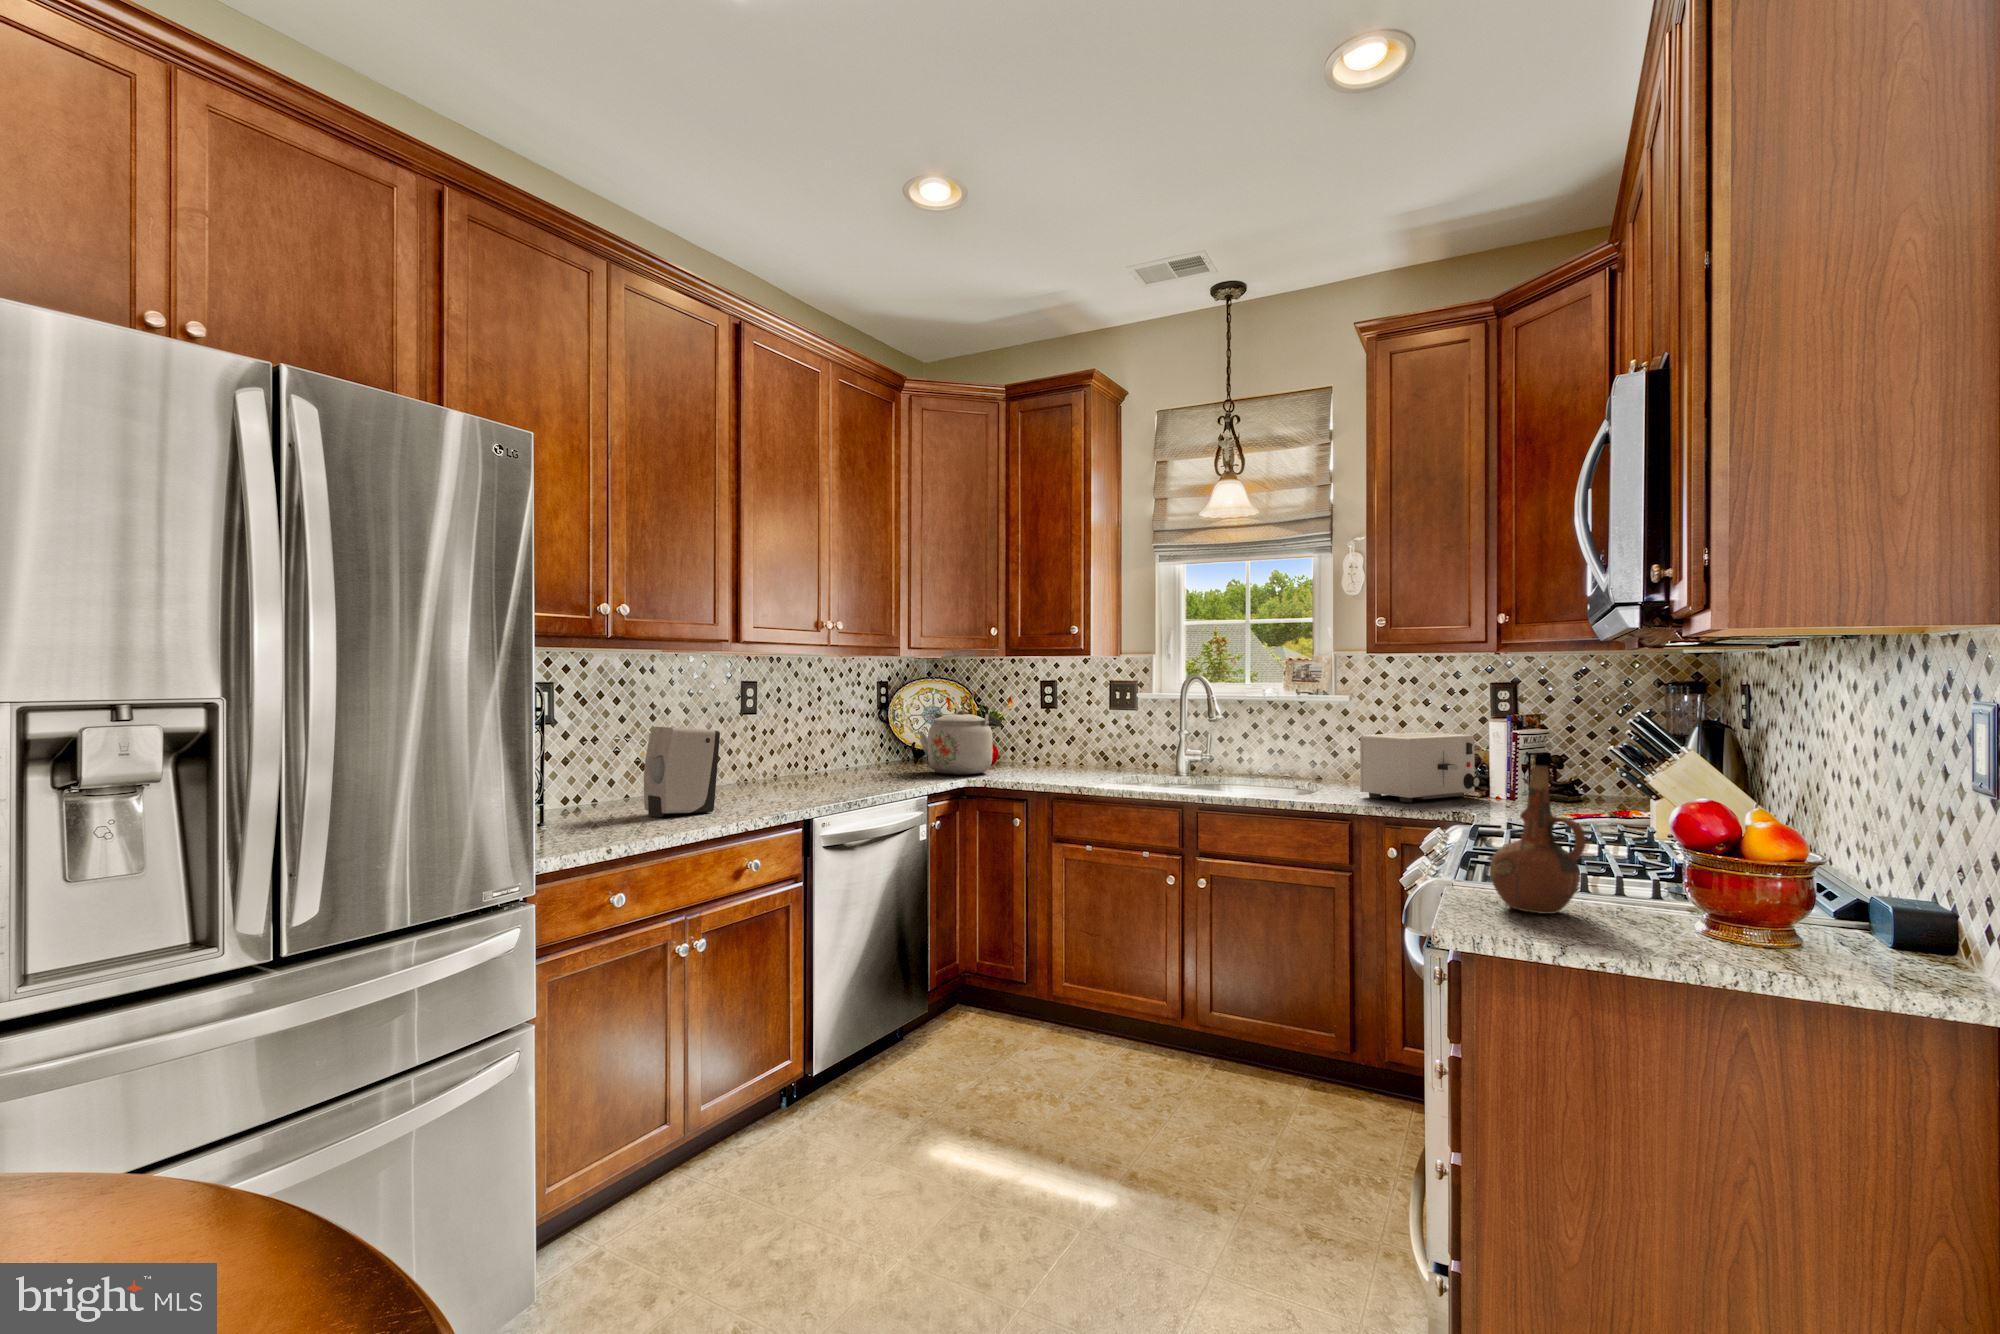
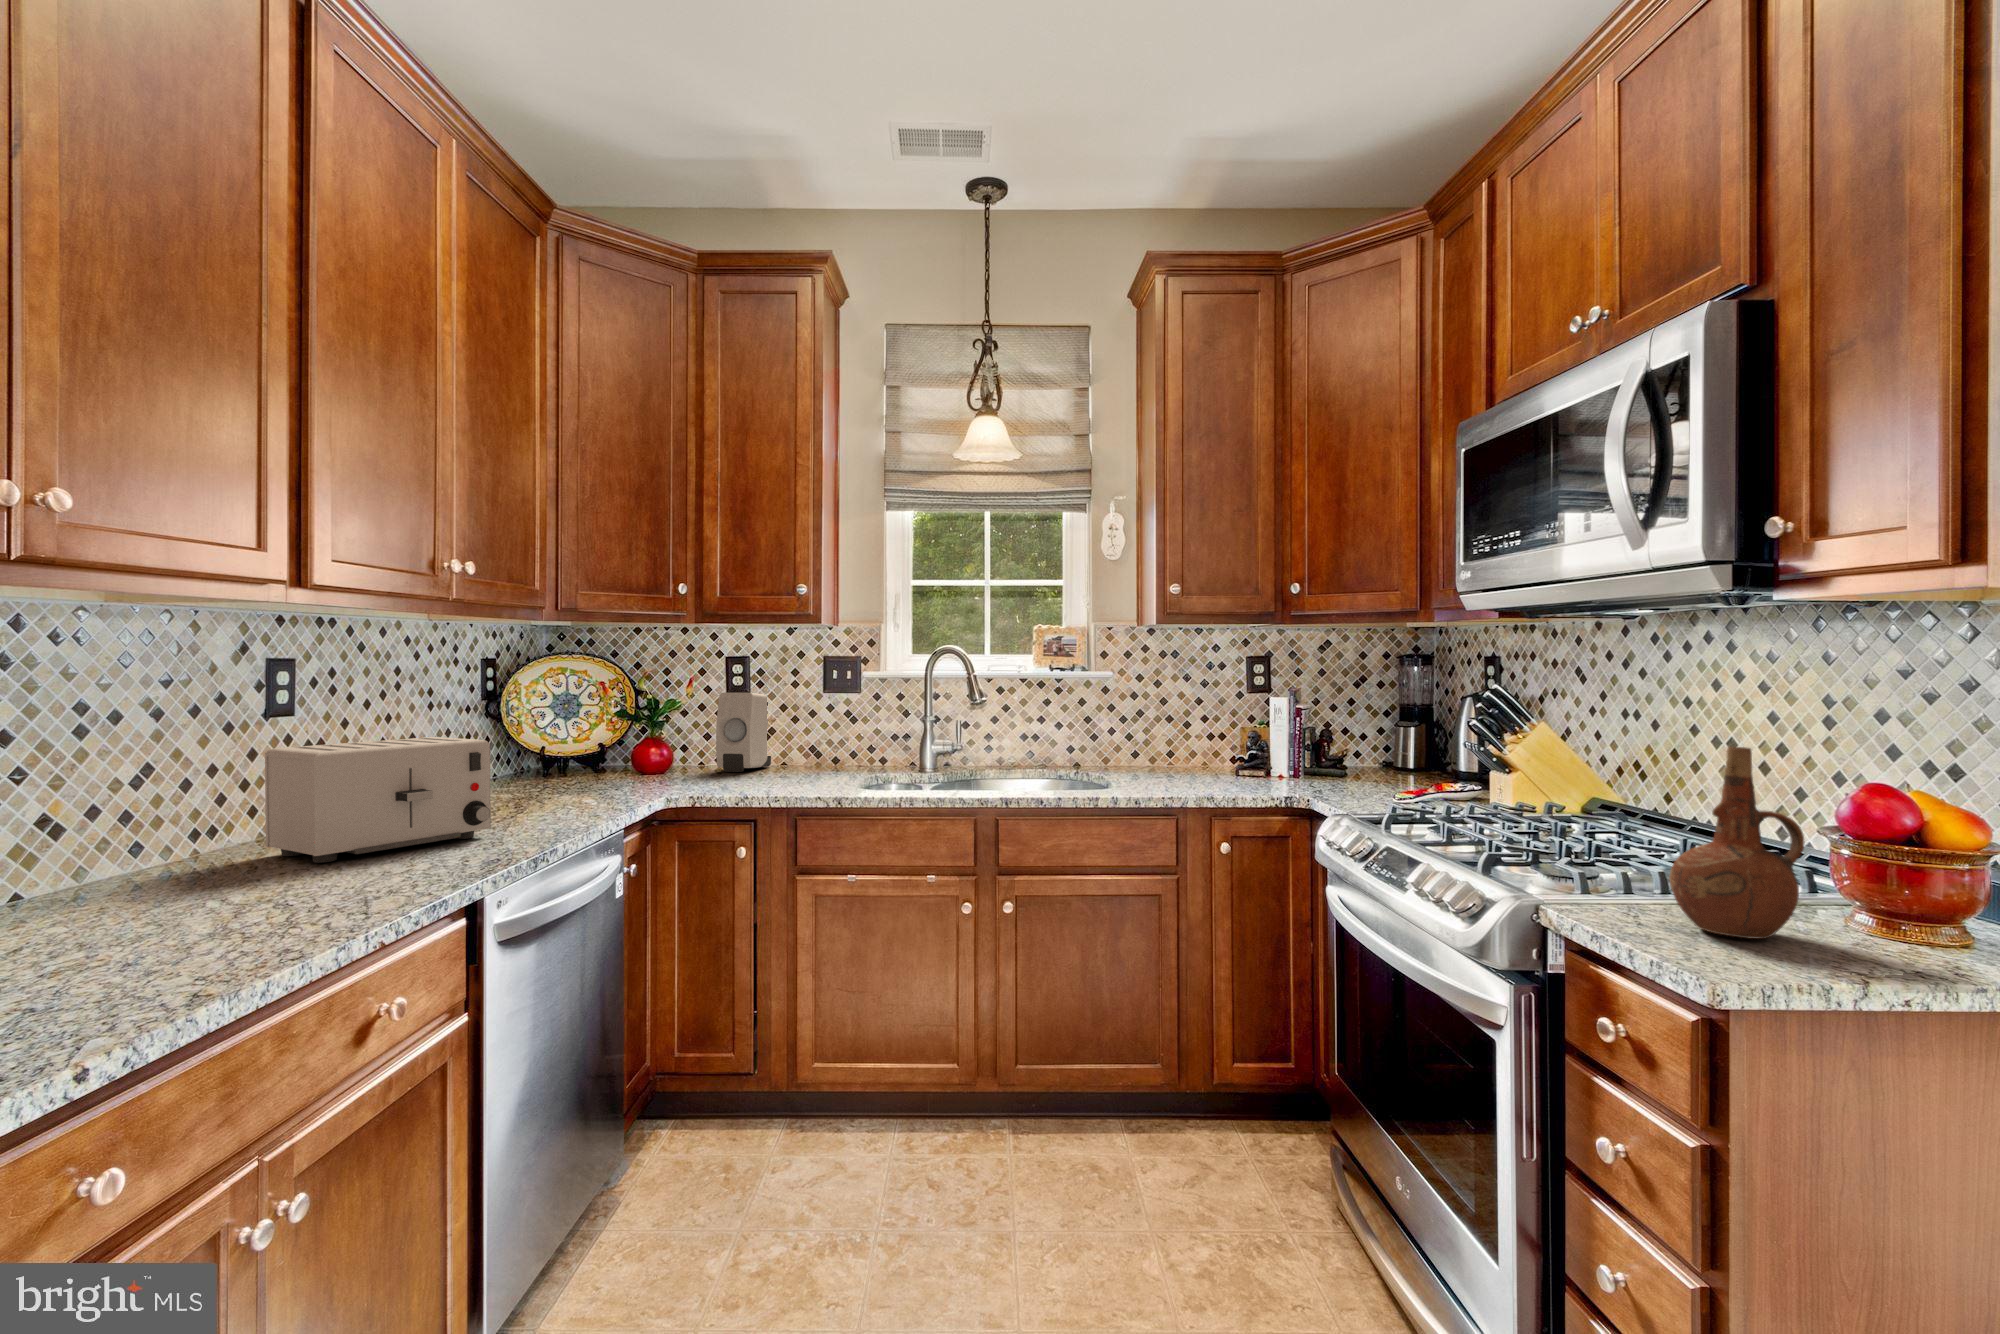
kettle: present [919,710,1002,775] -> none [563,698,687,790]
soap dispenser: present [644,726,720,817] -> present [716,693,771,772]
toaster: present [1360,732,1479,802] -> present [265,737,491,863]

